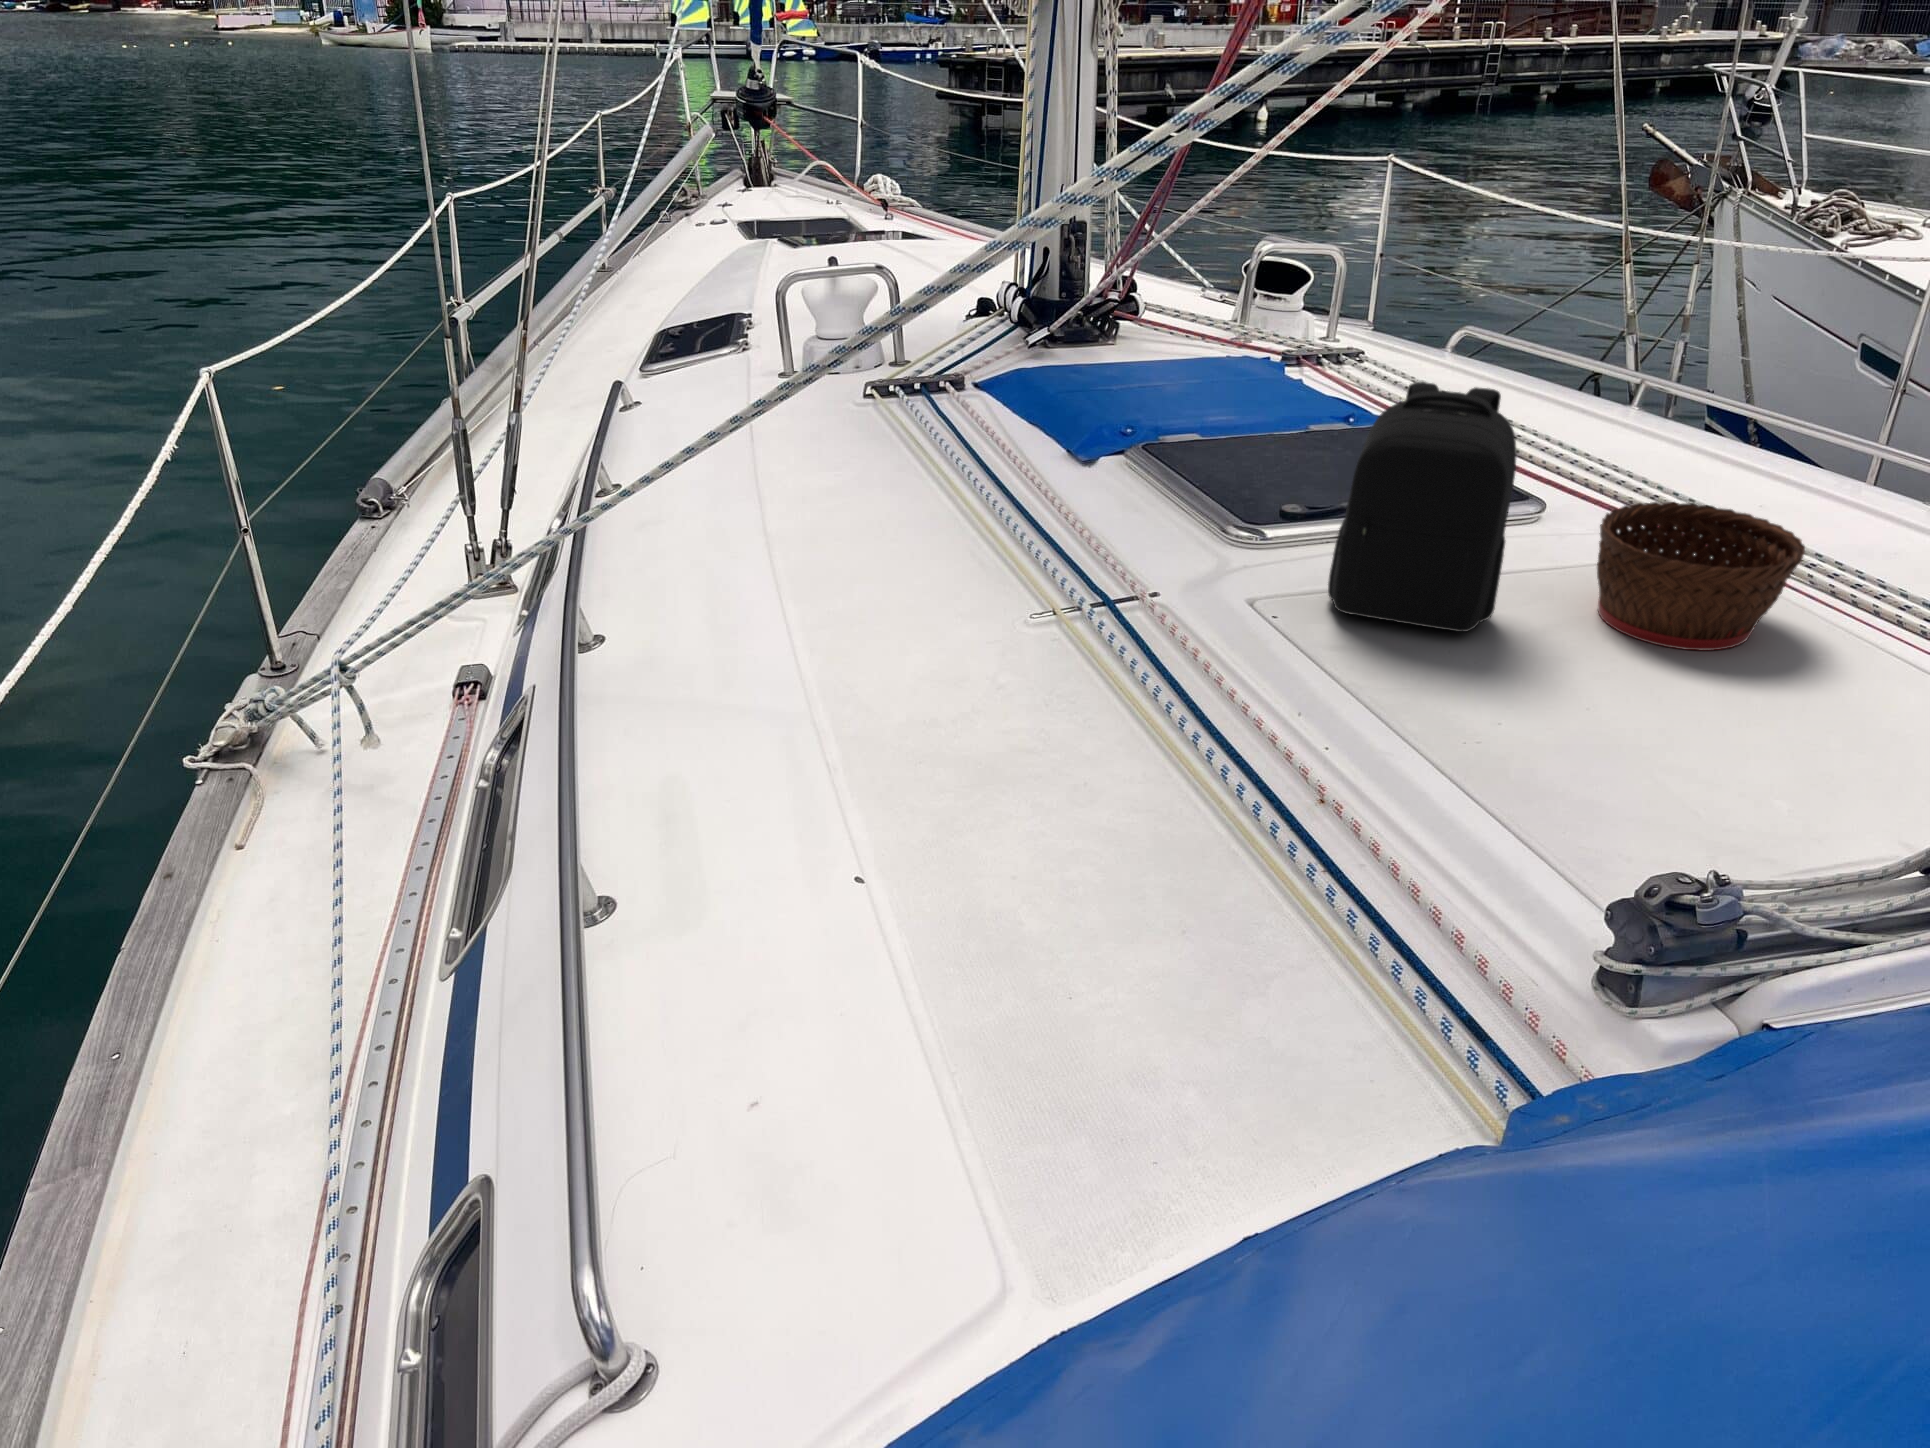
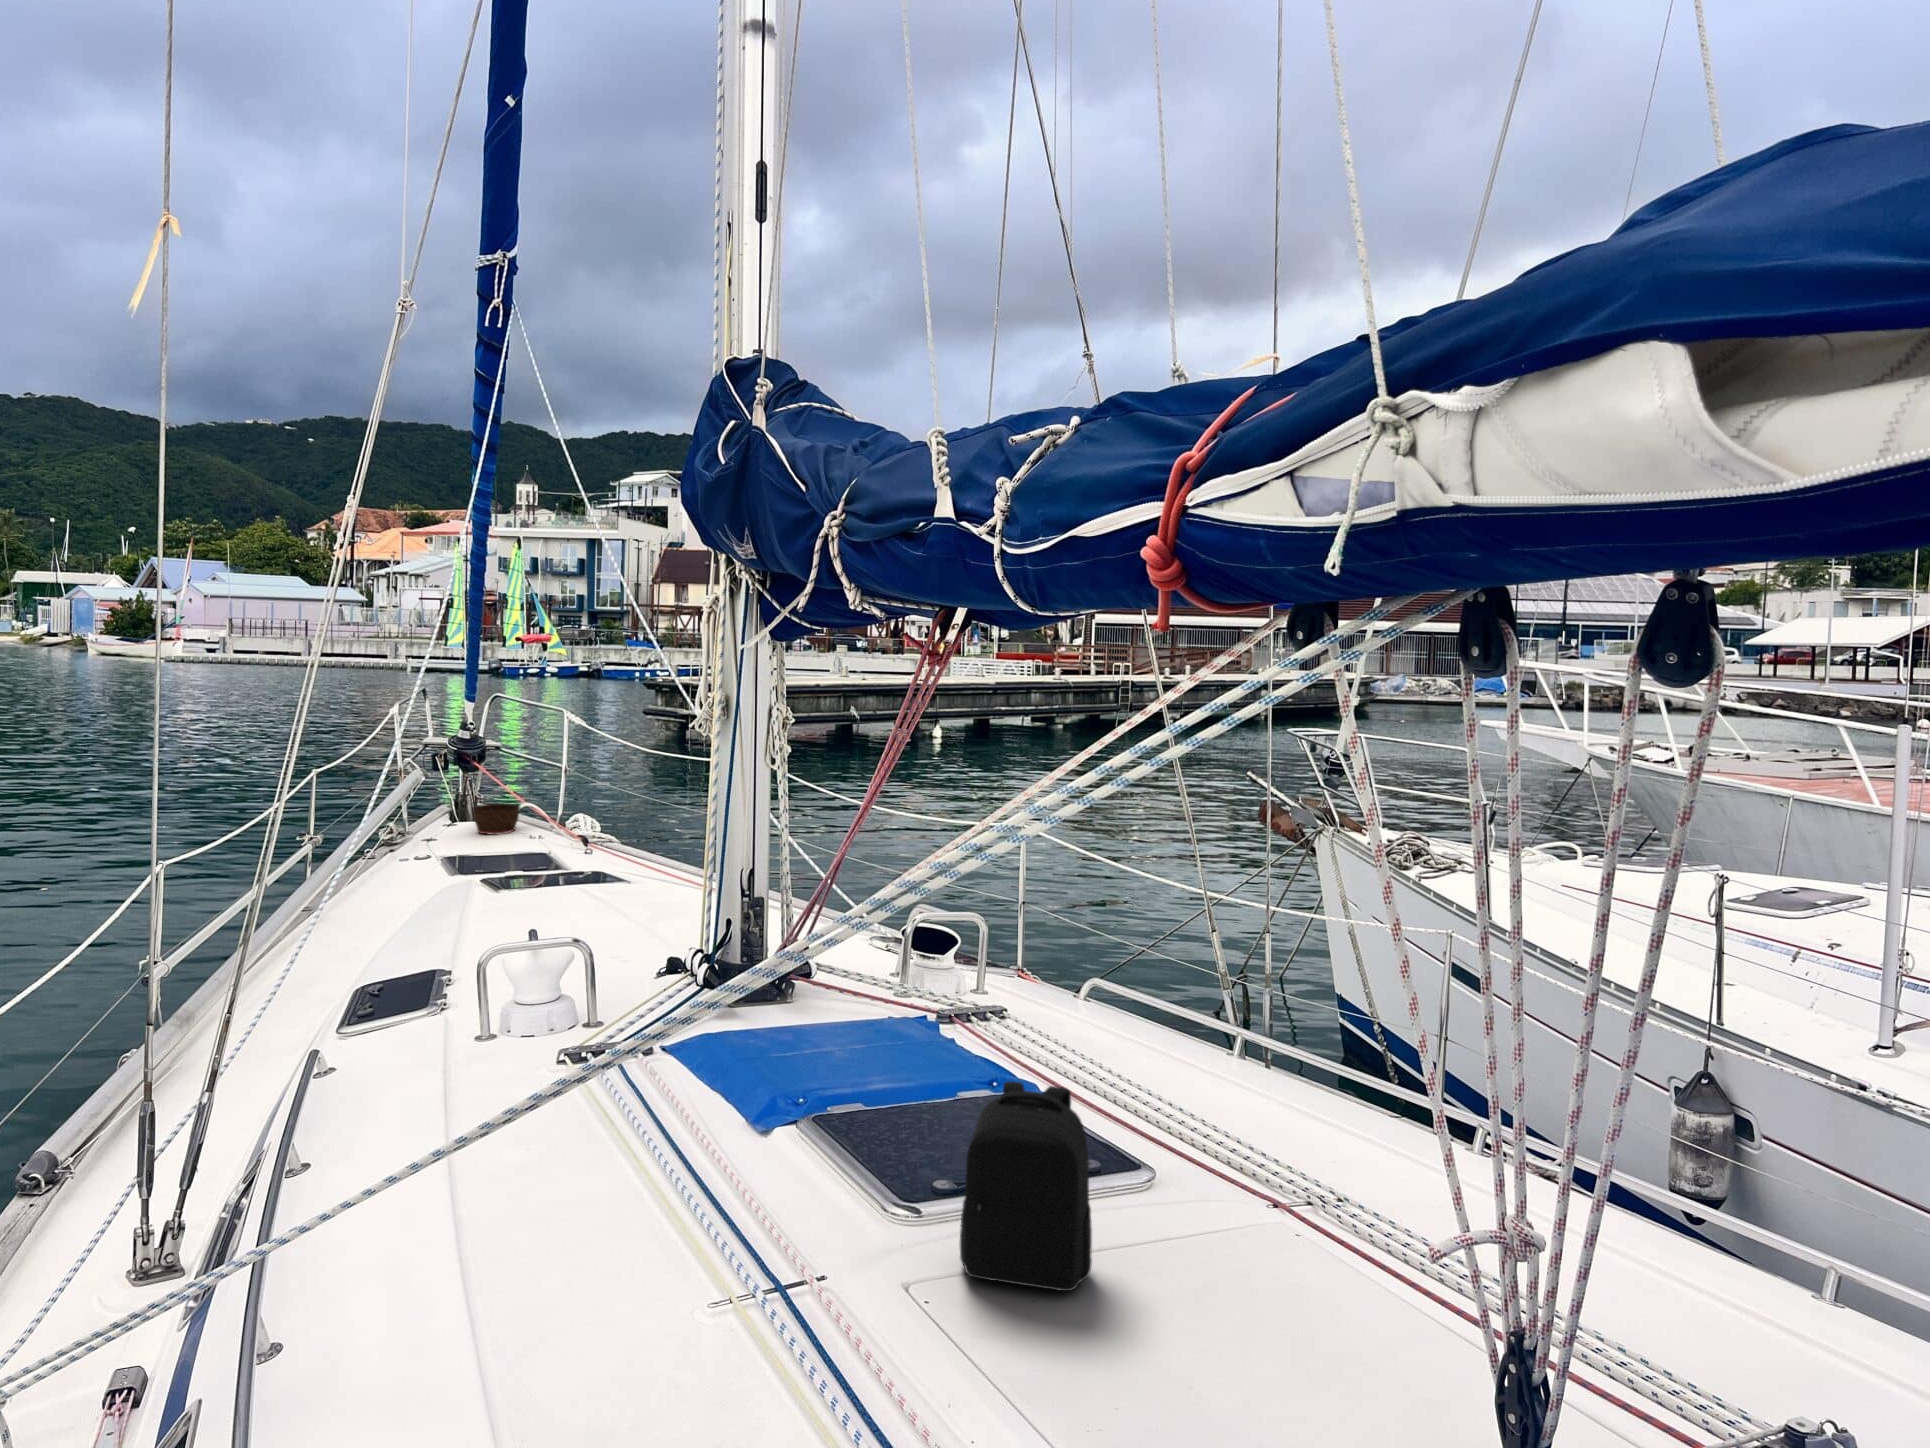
basket: present [1597,502,1805,651] -> present [472,803,520,835]

